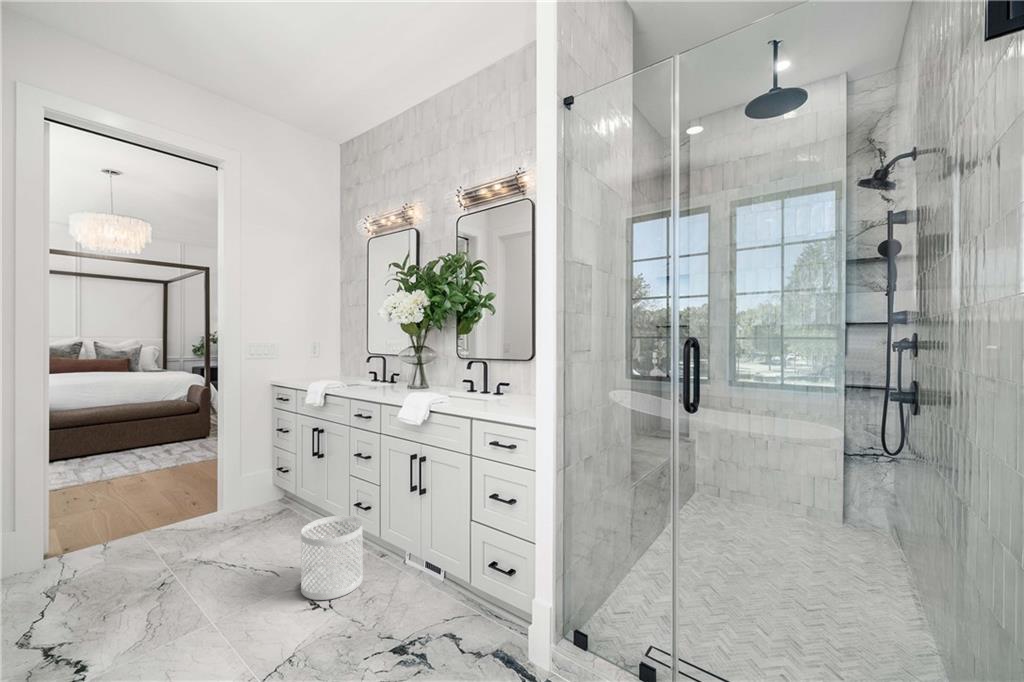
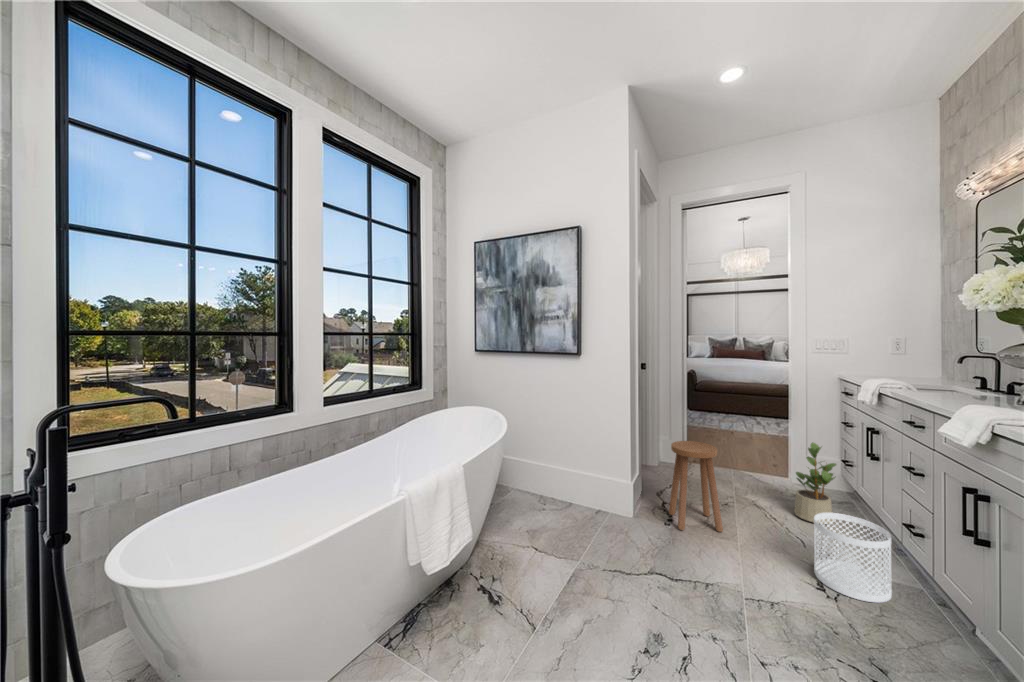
potted plant: none [247,457,292,548] -> present [794,442,836,524]
stool: none [74,498,183,657] -> present [669,441,723,532]

